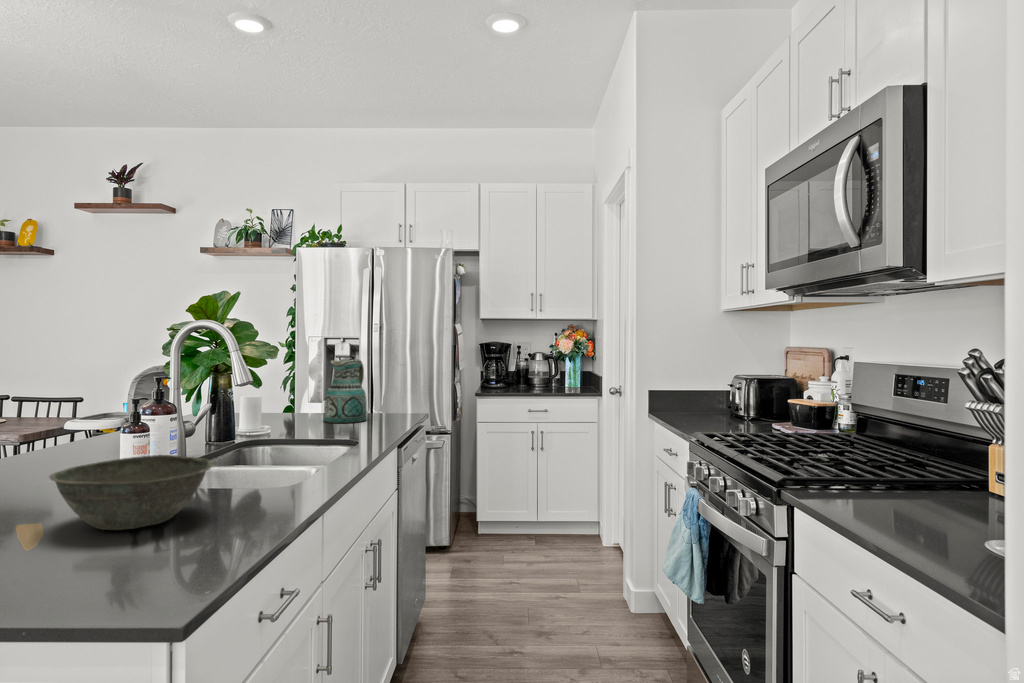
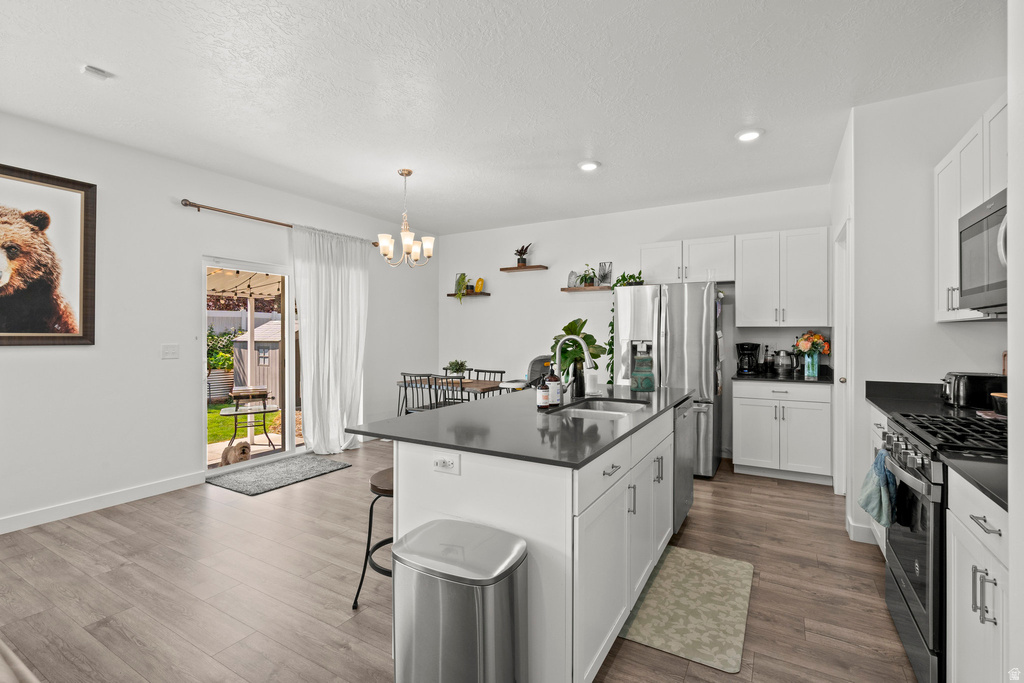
bowl: present [50,455,212,530] -> none [530,399,586,426]

